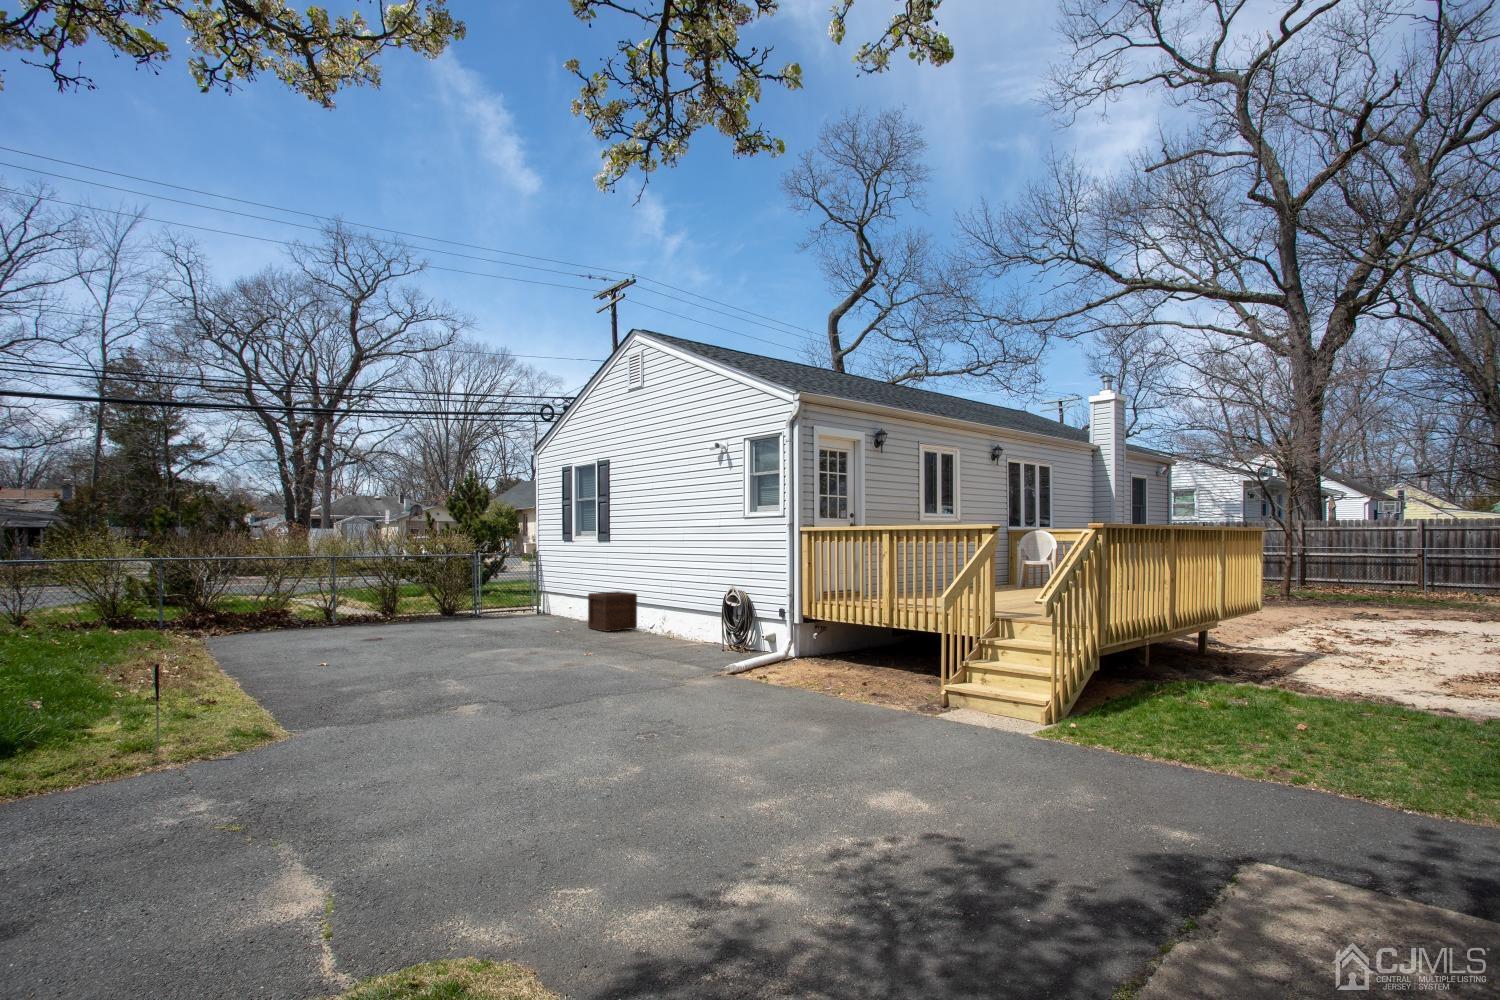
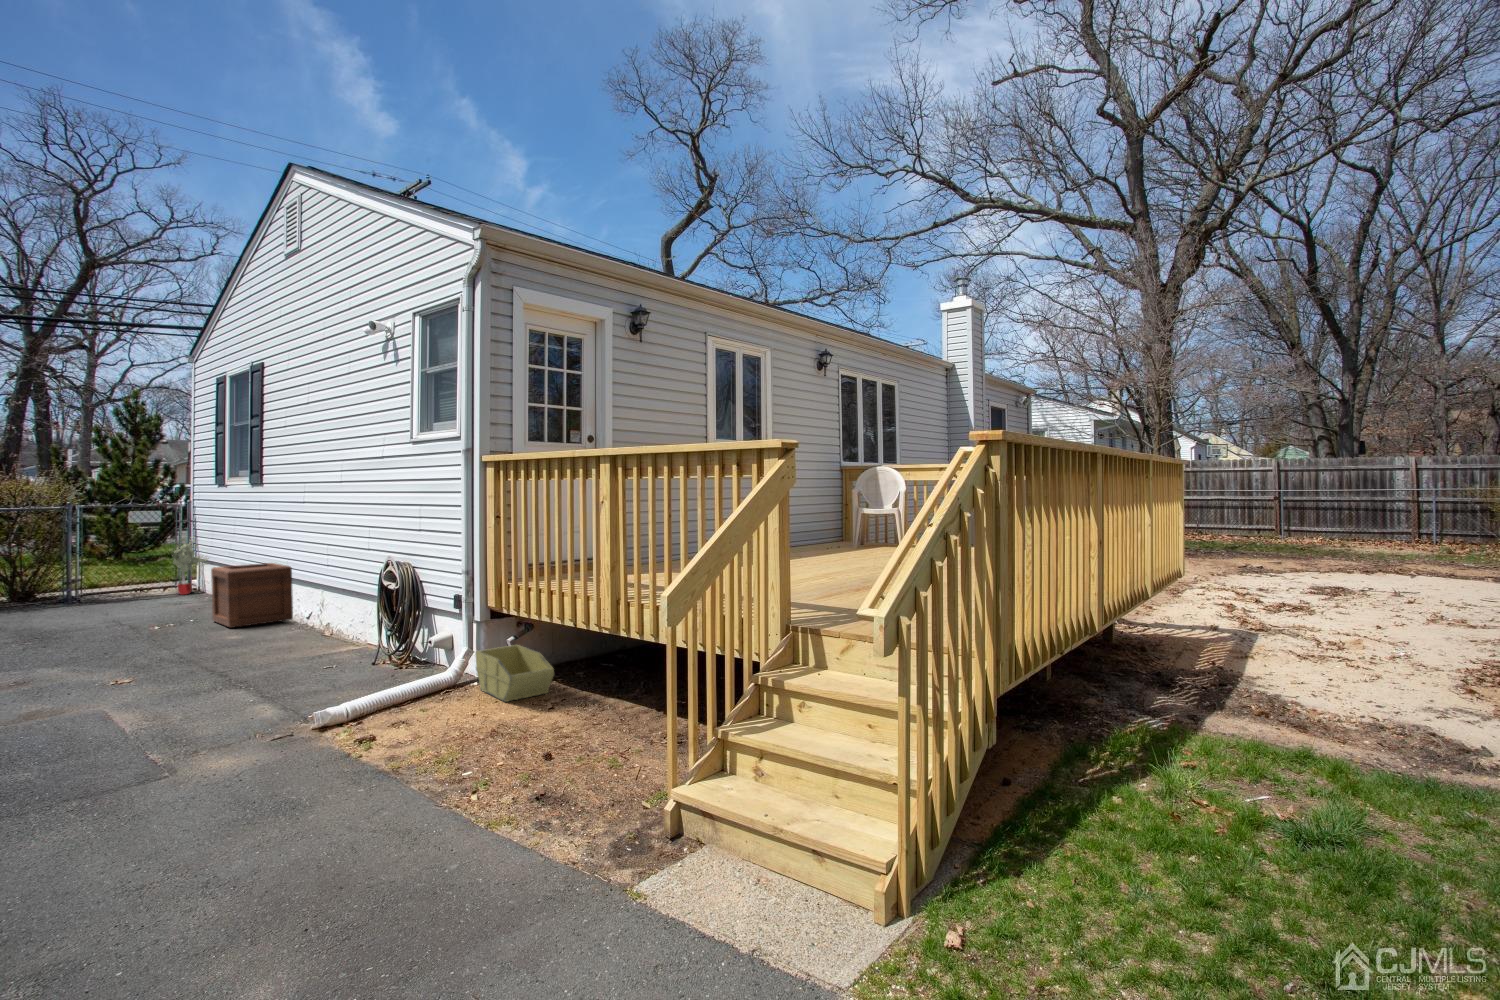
potted tree: none [532,573,555,614] -> present [172,536,209,595]
storage bin: none [797,638,846,667] -> present [476,645,554,702]

